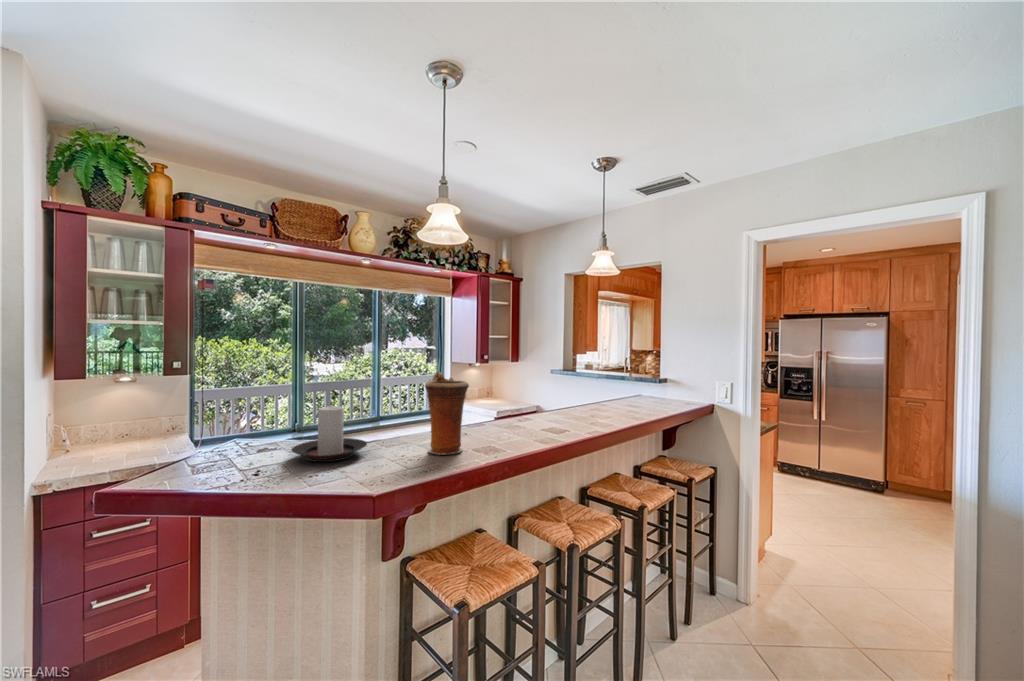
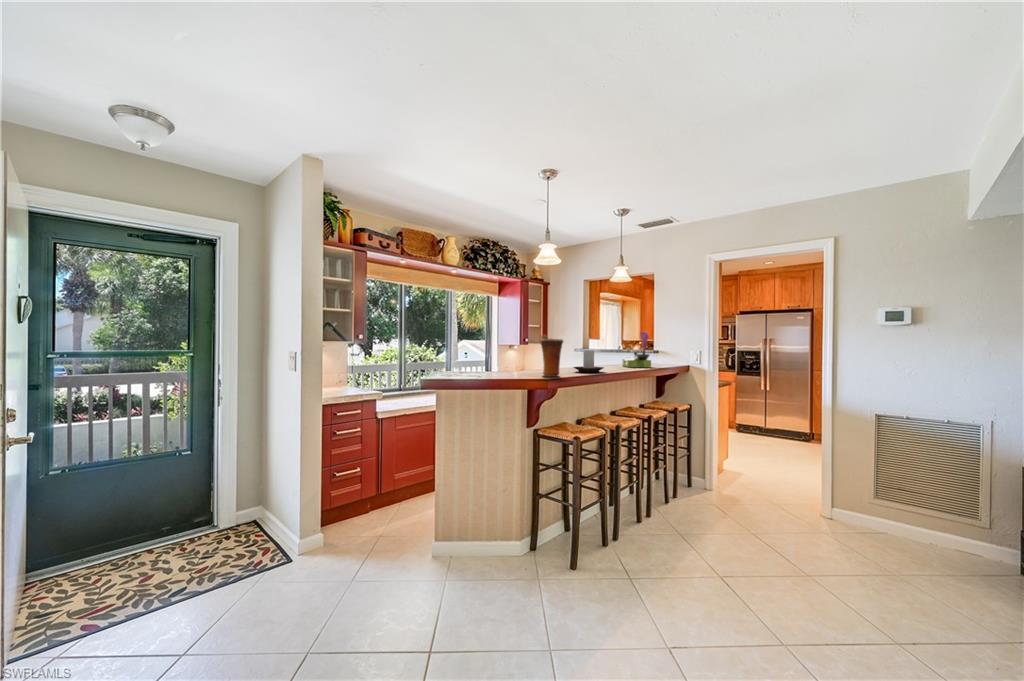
flower arrangement: none [609,350,653,410] -> present [623,331,651,368]
candle holder: present [292,406,367,462] -> present [574,350,604,373]

